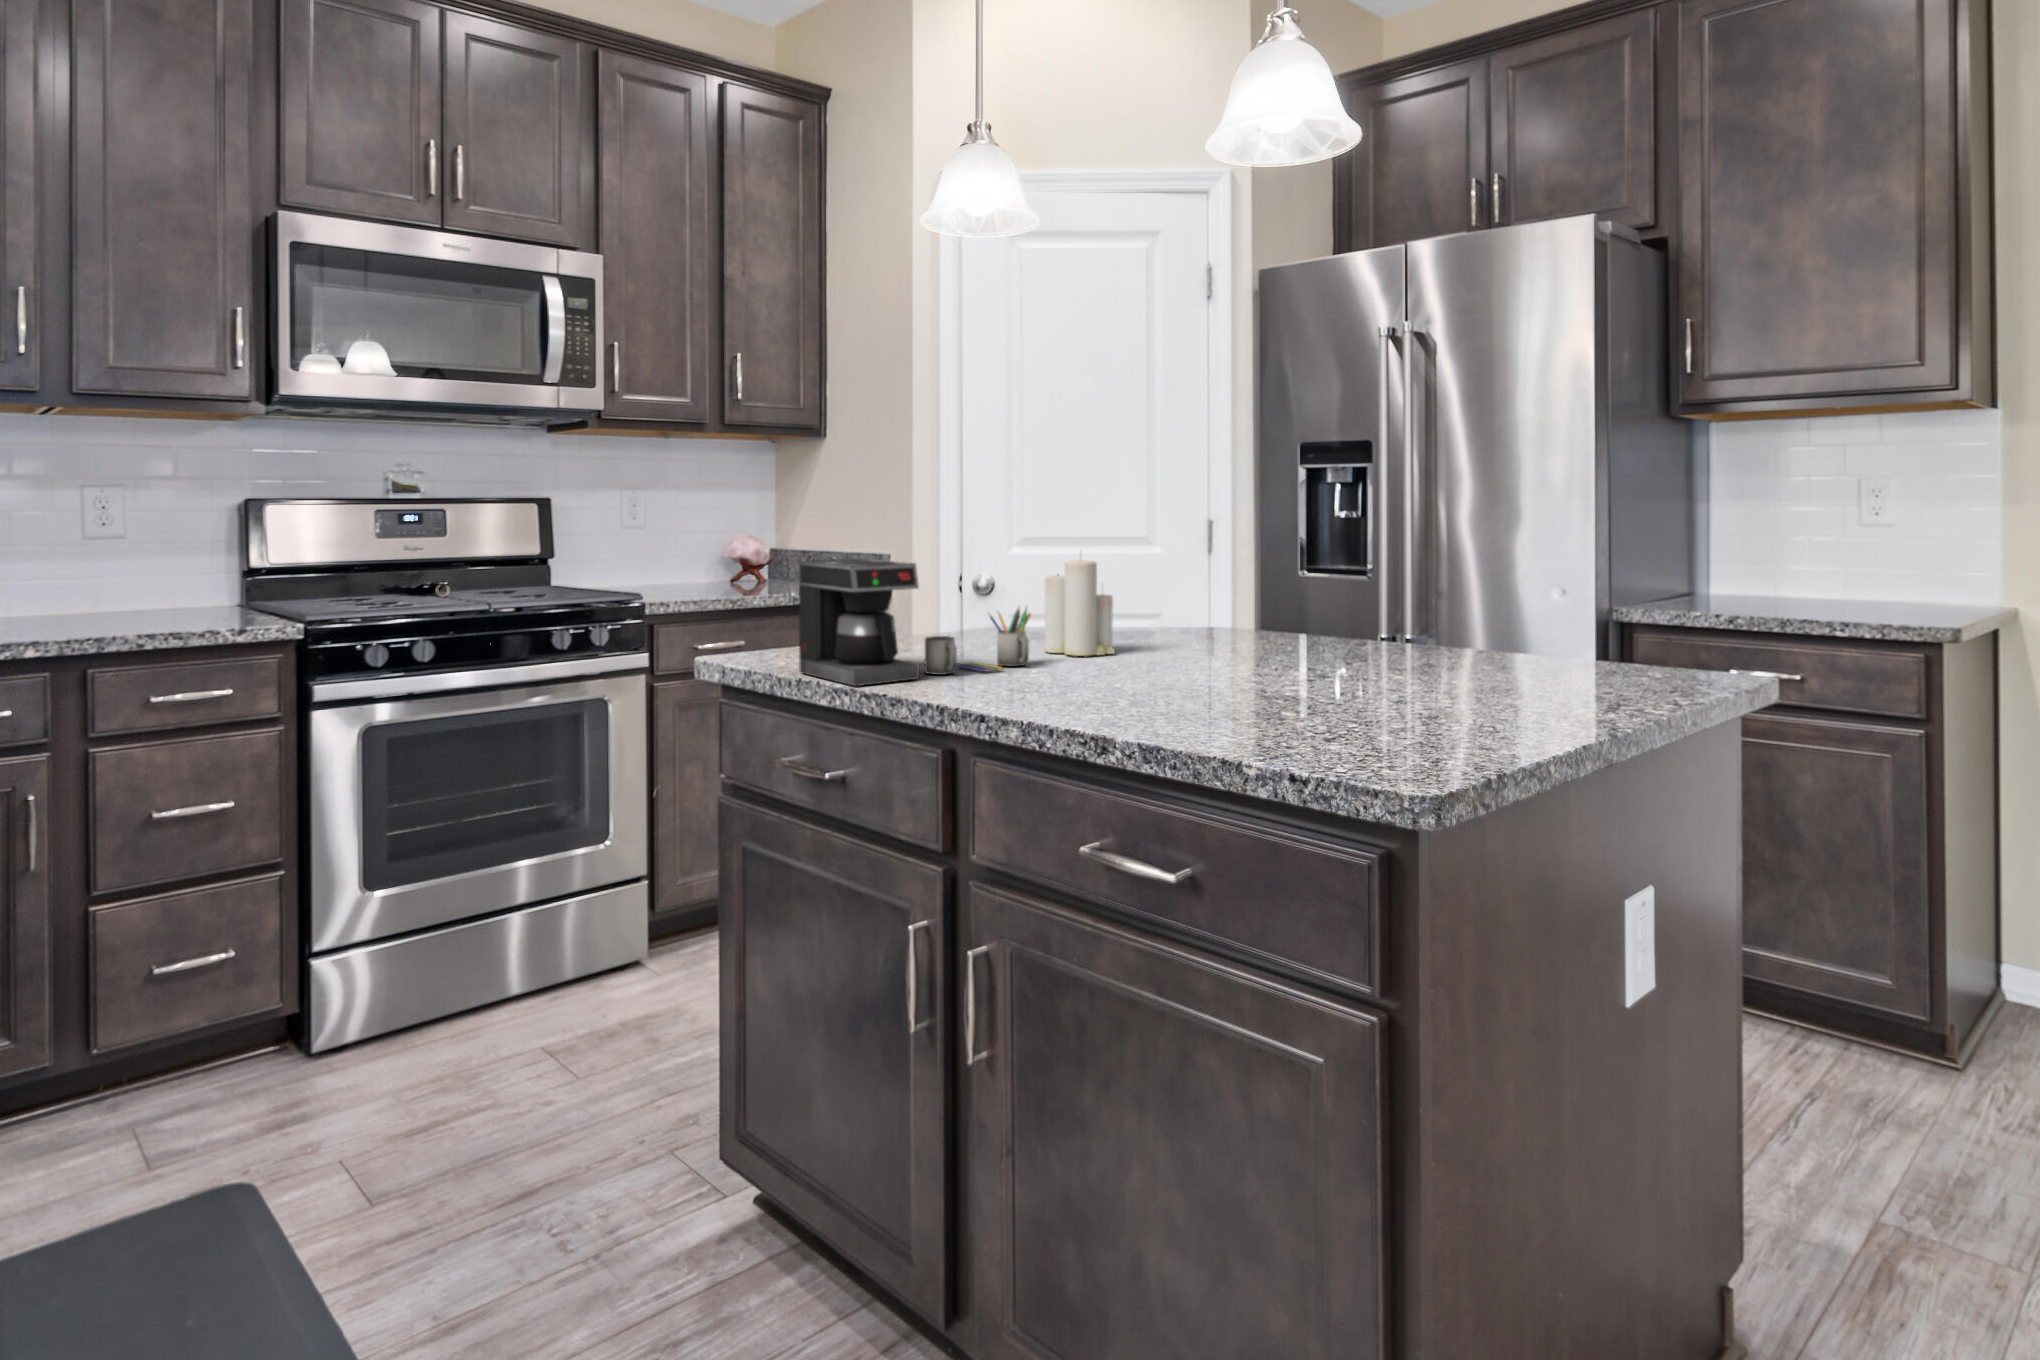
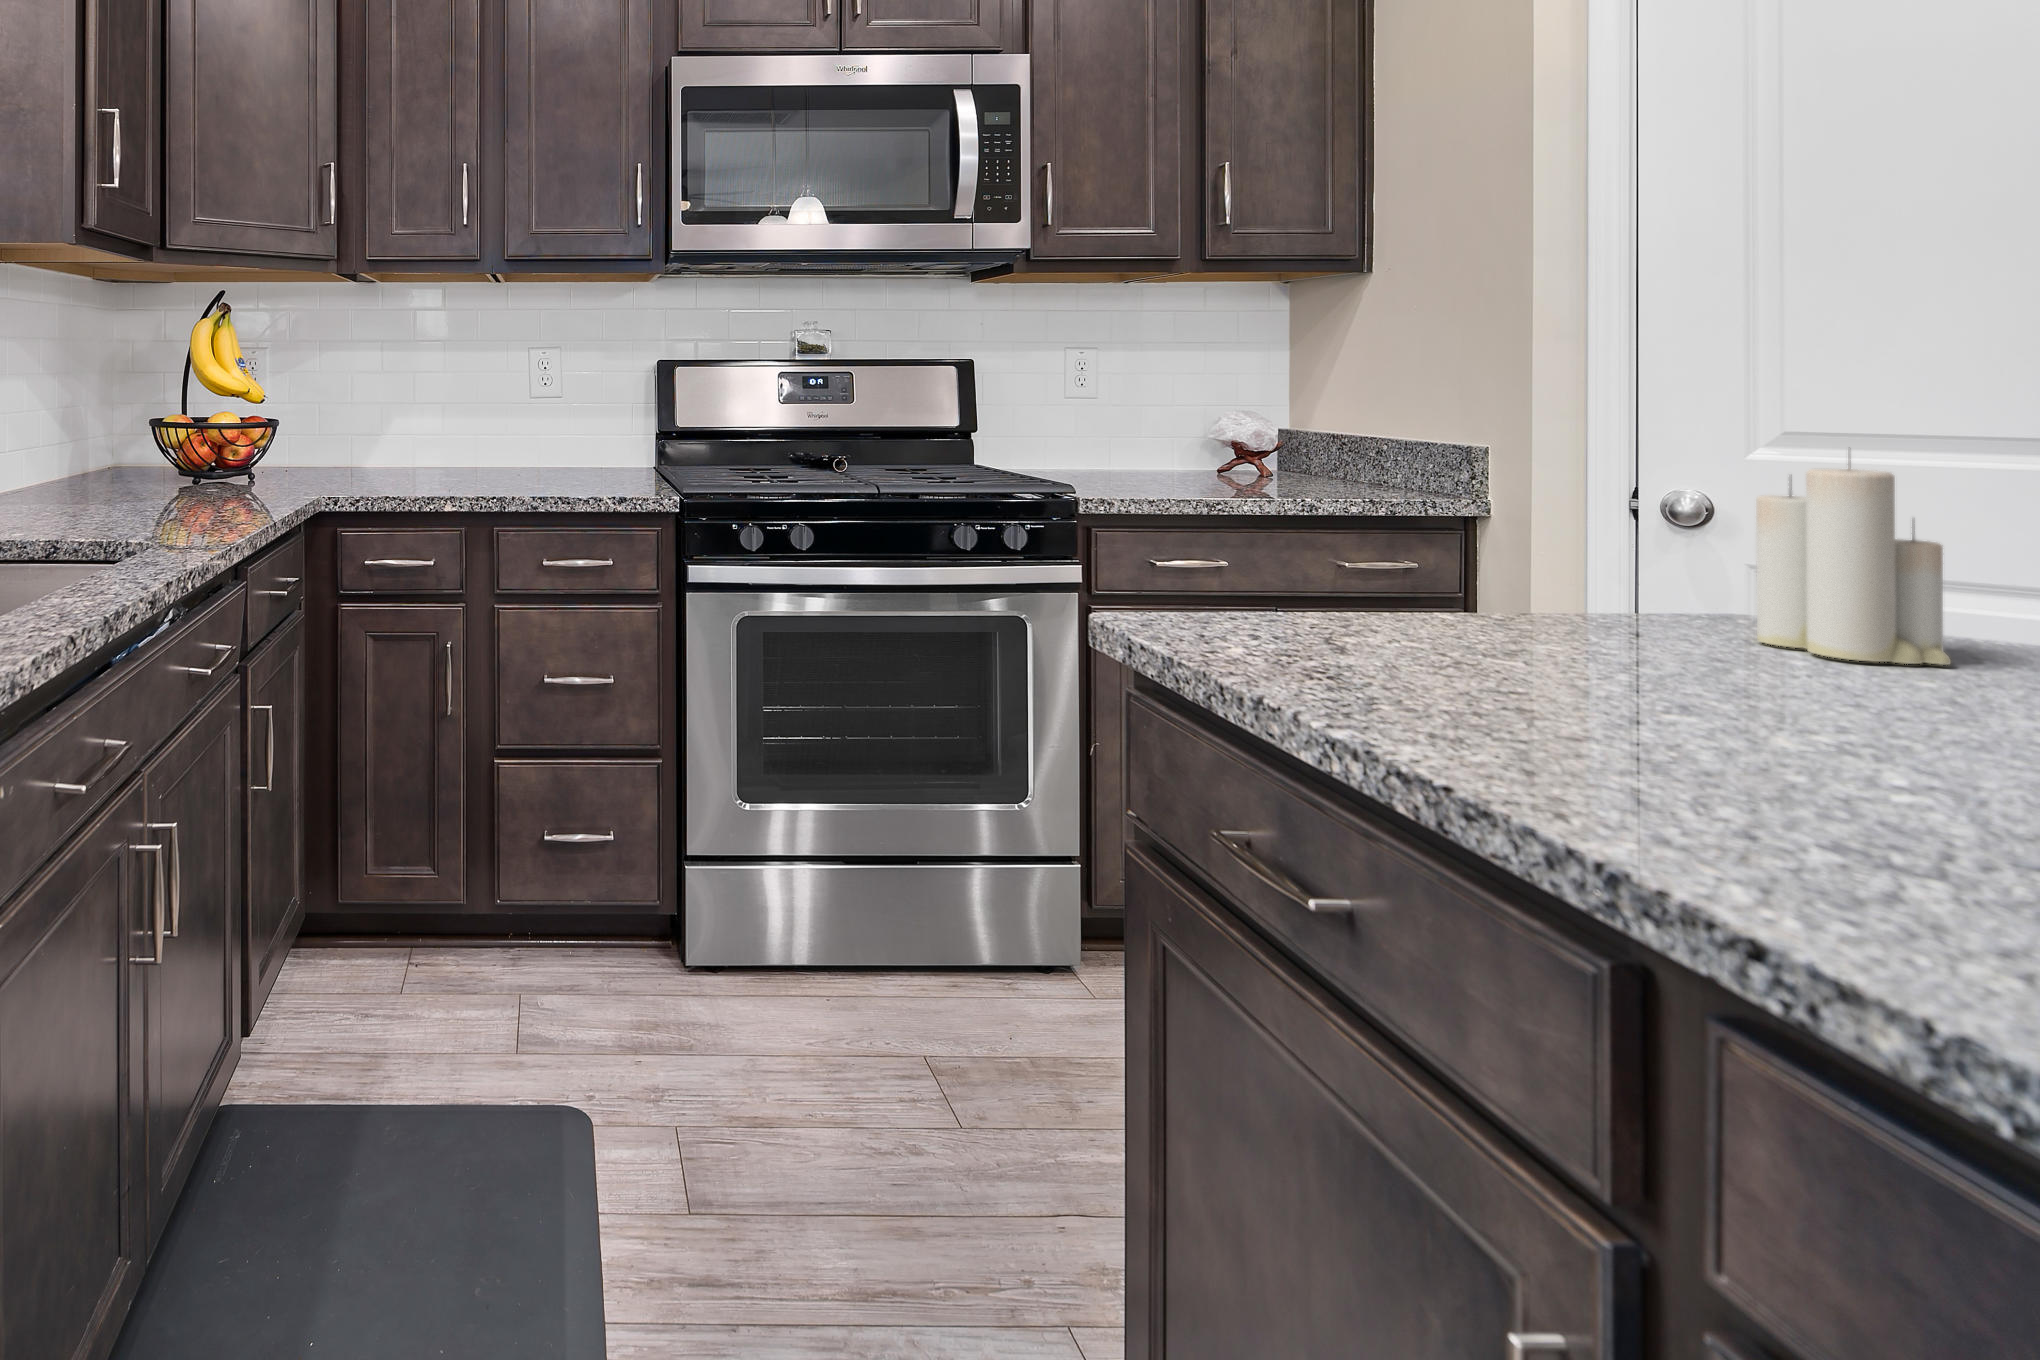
coffee maker: present [799,559,1031,686] -> none [1217,448,1712,670]

